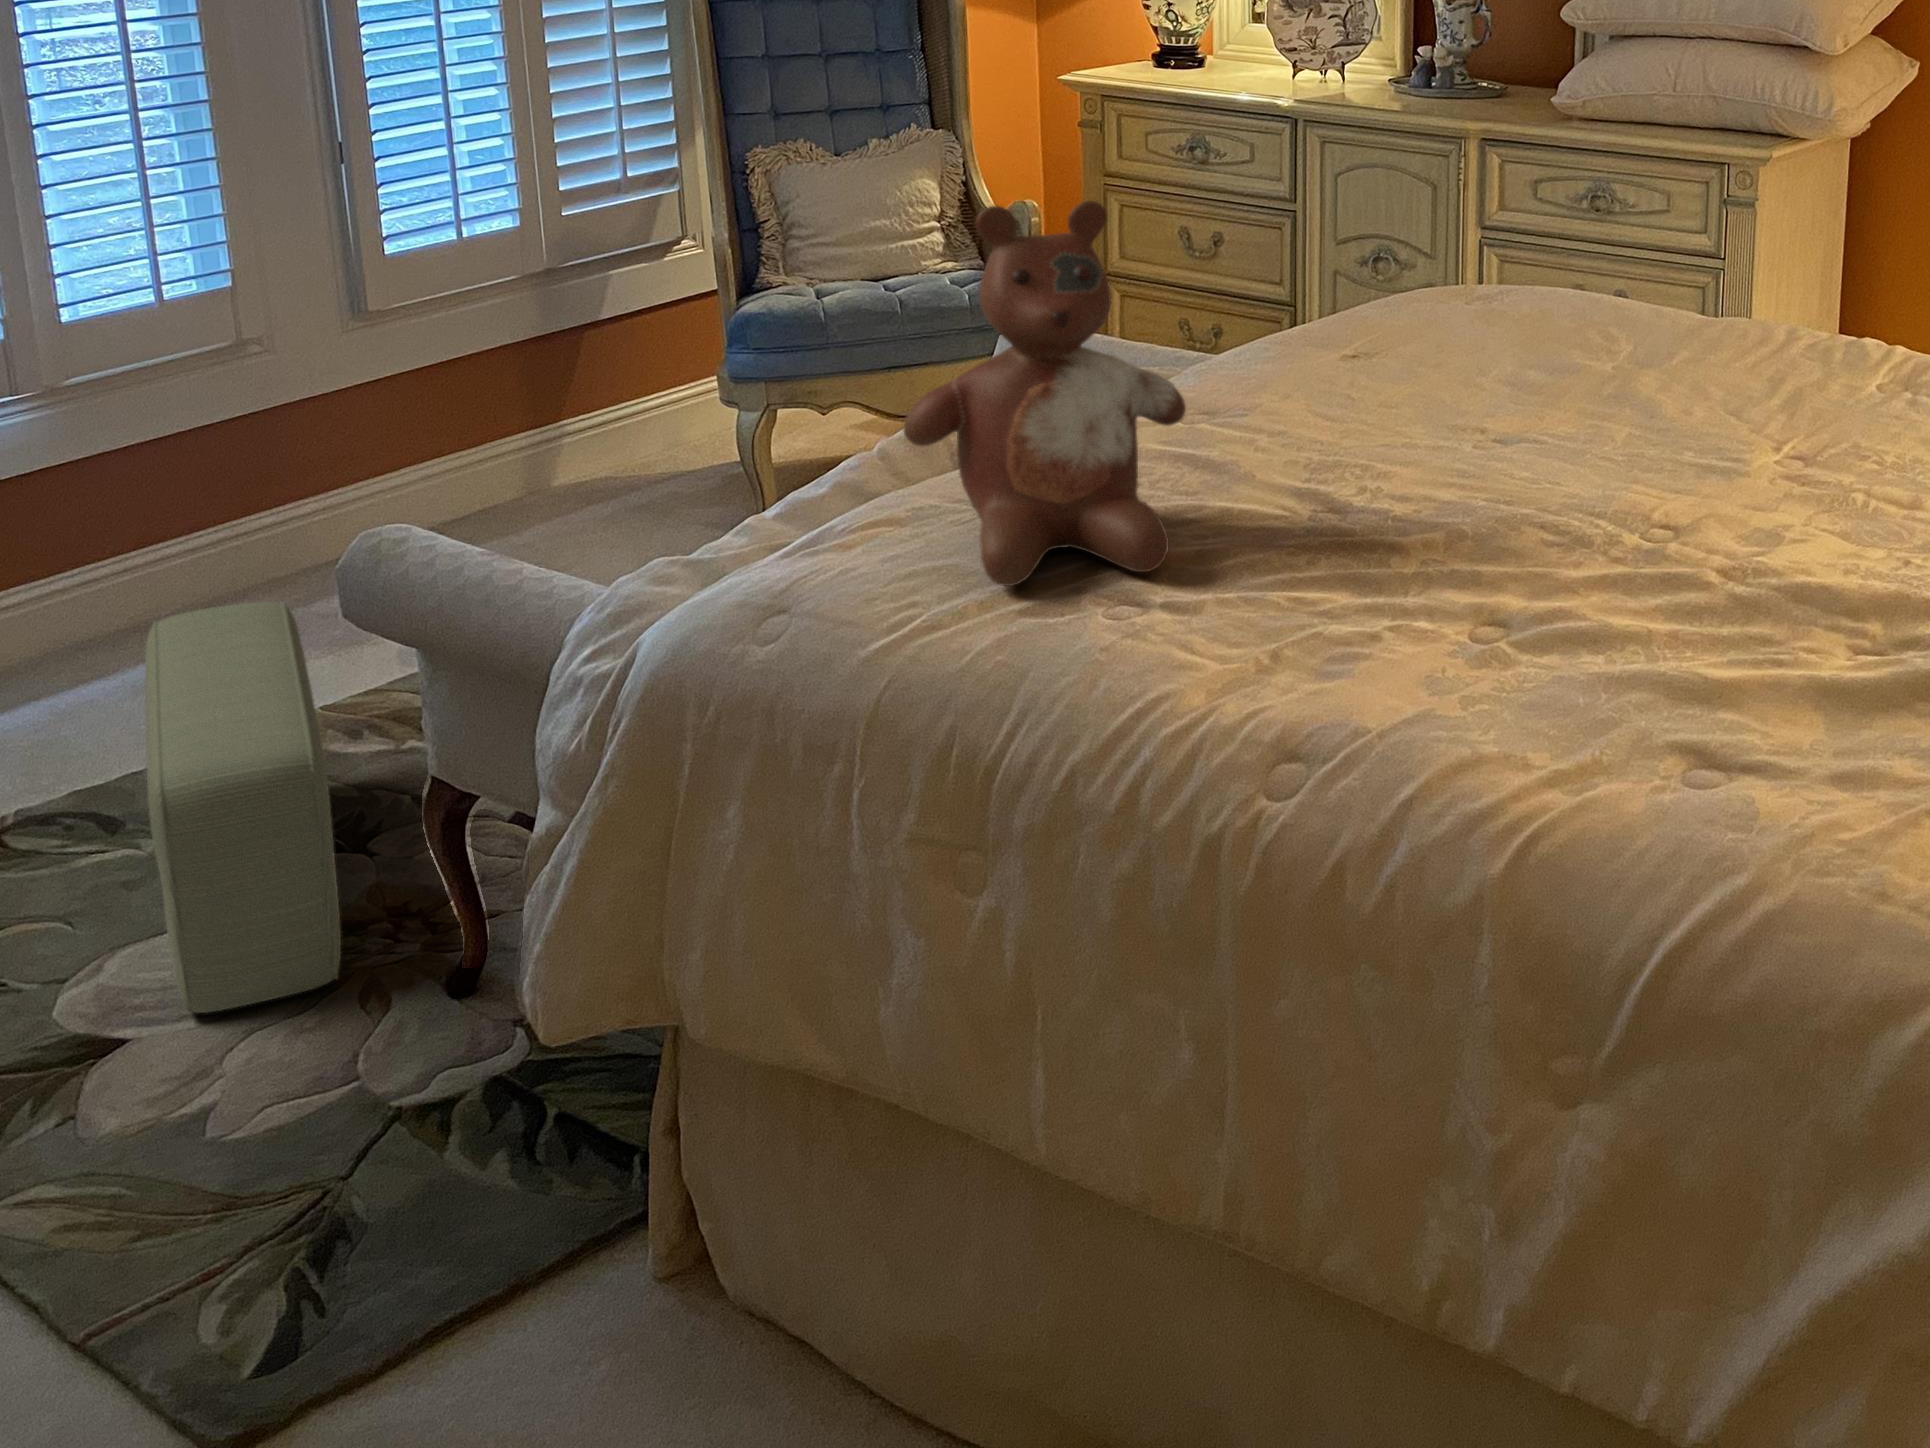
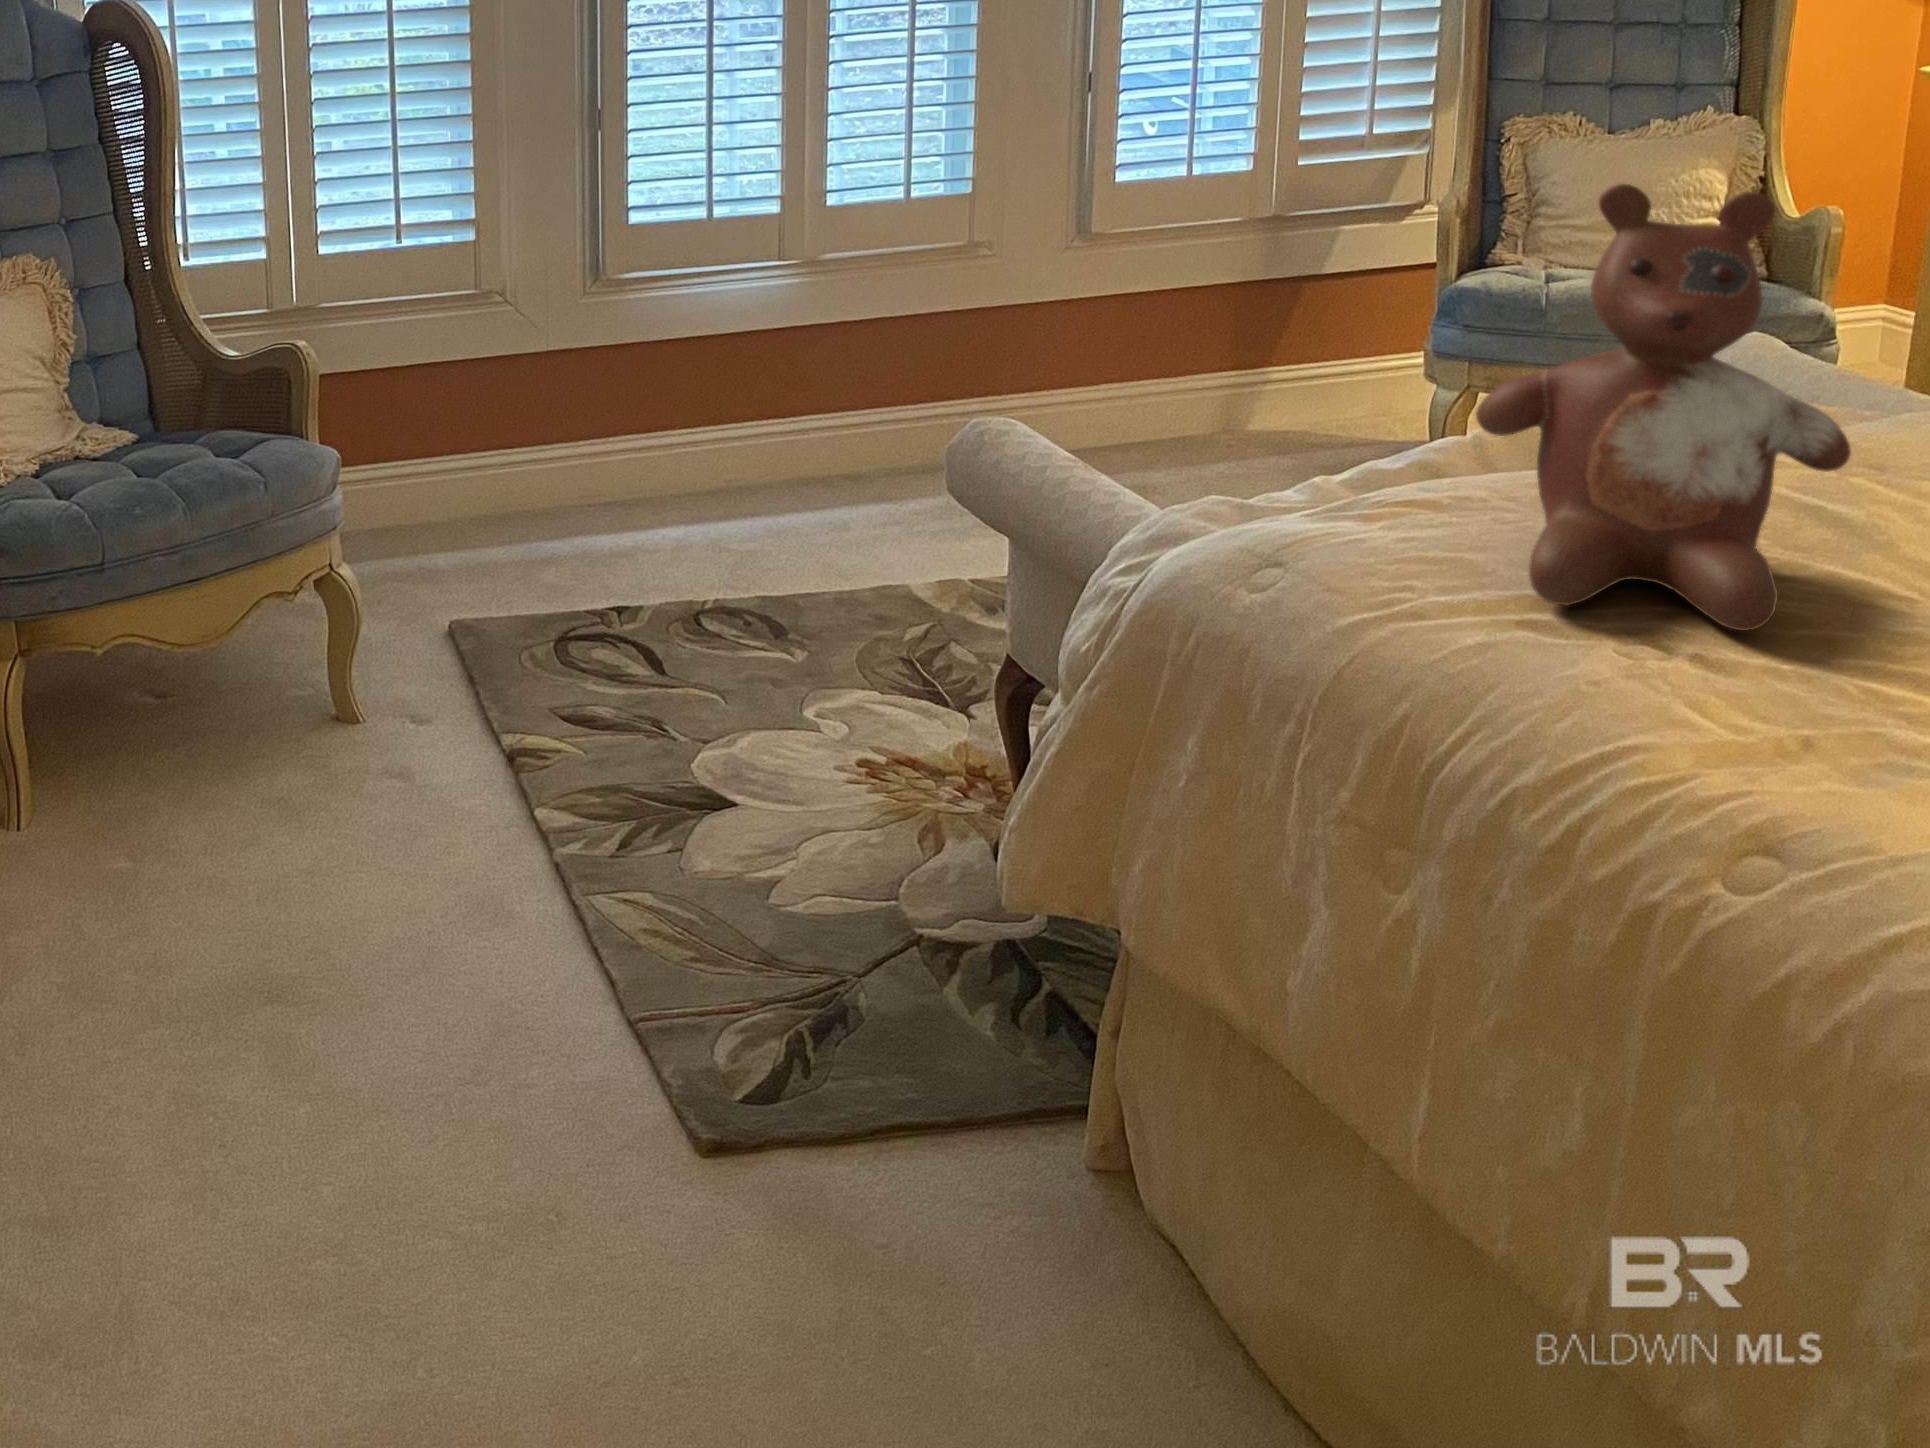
pouf: present [145,601,341,1013] -> none [783,466,947,813]

